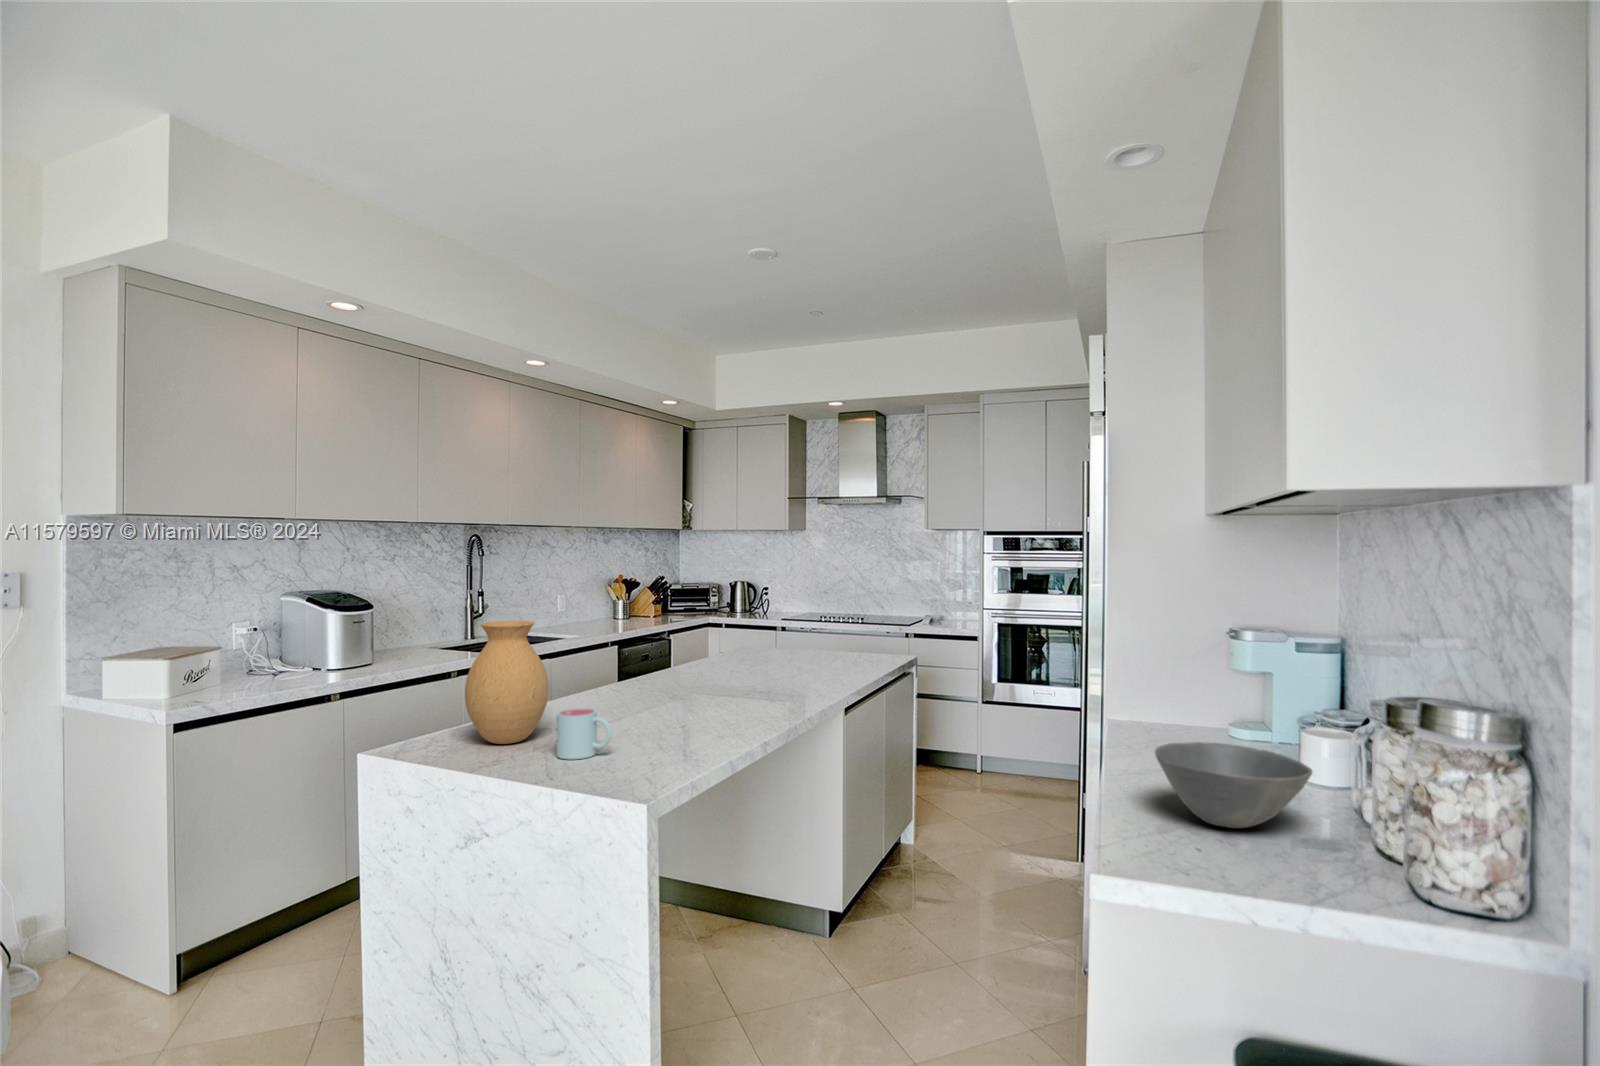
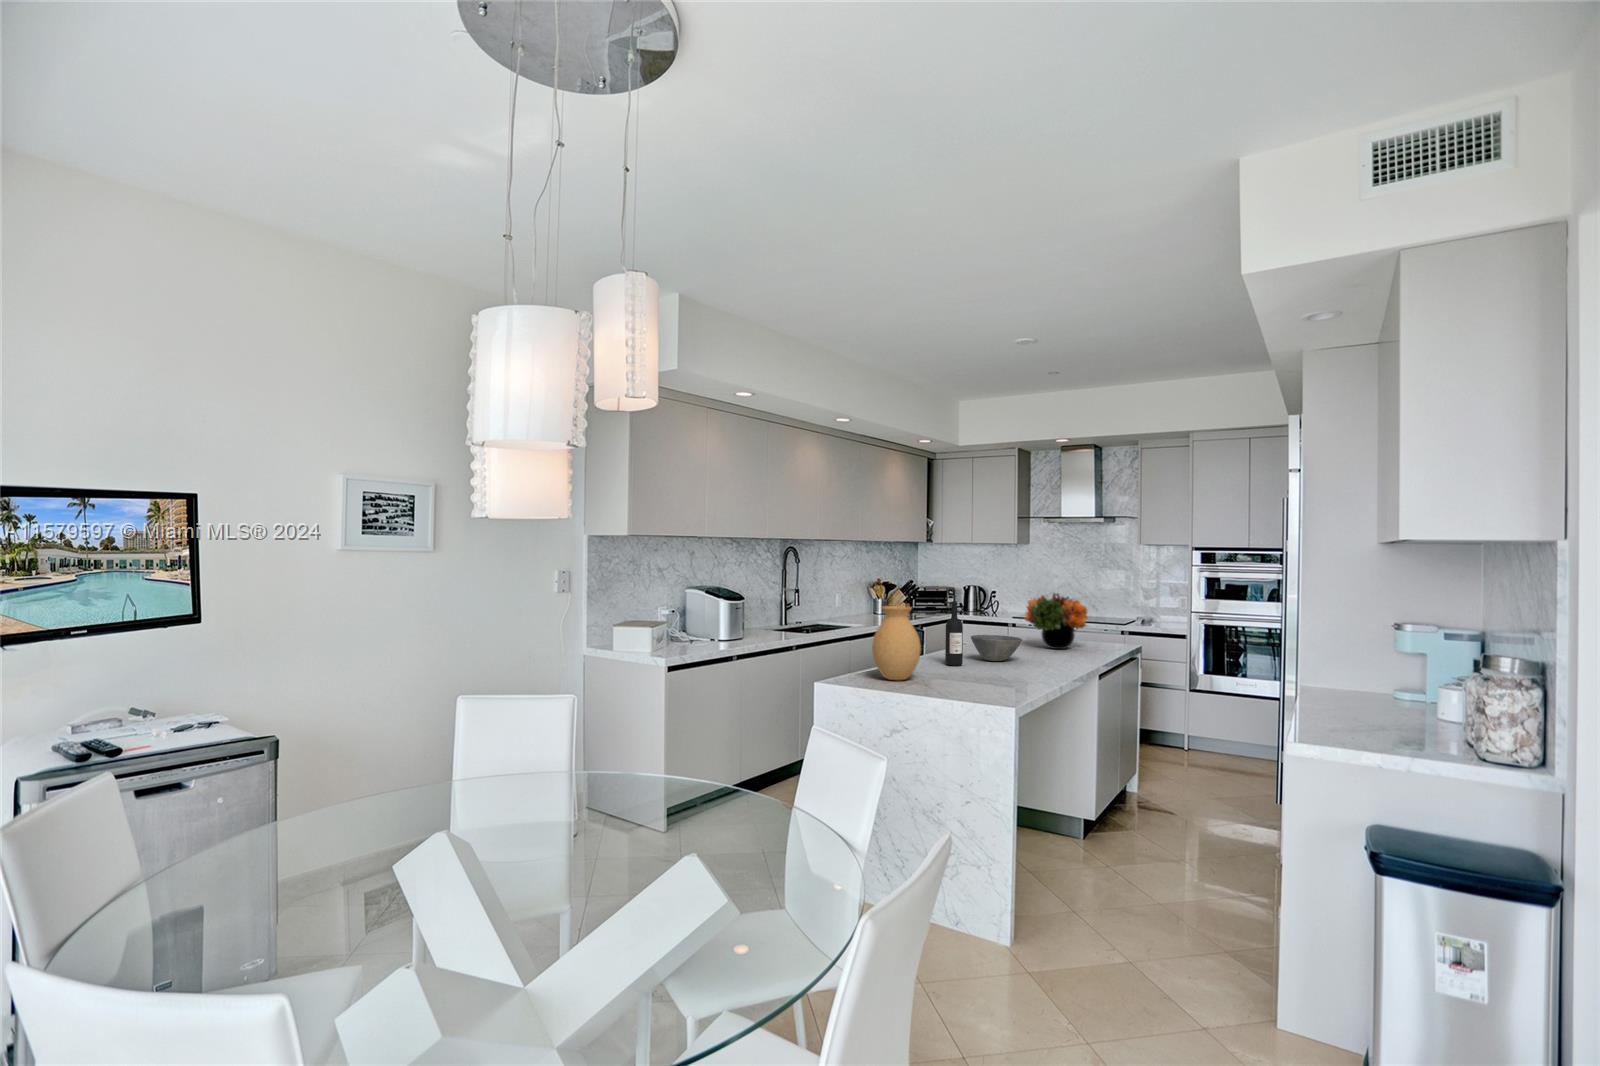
flower arrangement: none [767,590,850,666] -> present [1025,593,1088,649]
wine bottle: none [624,608,650,704] -> present [945,601,963,666]
mug: present [557,708,612,759] -> none [937,659,971,689]
bowl: present [1155,742,1312,828] -> present [971,635,1022,661]

